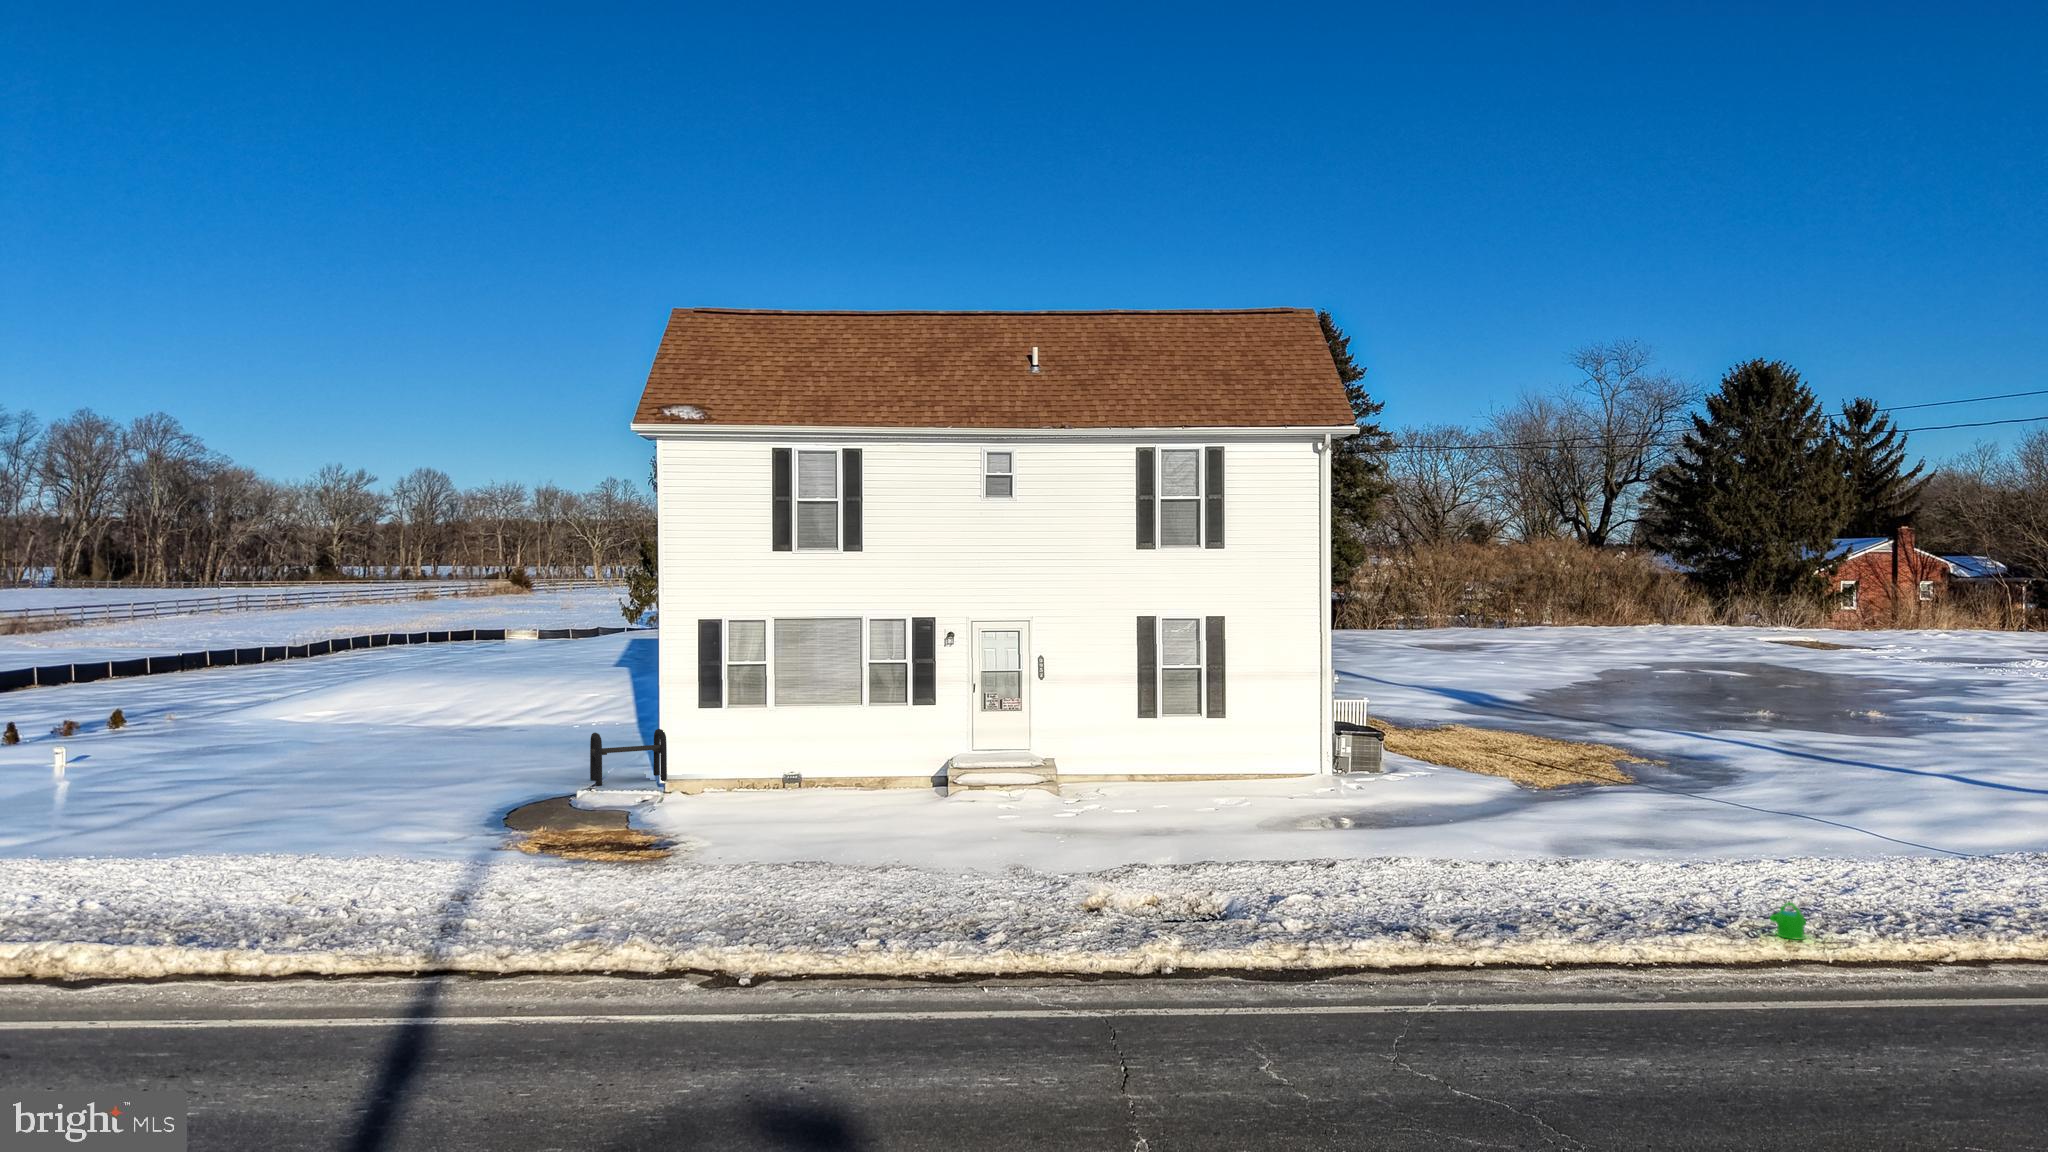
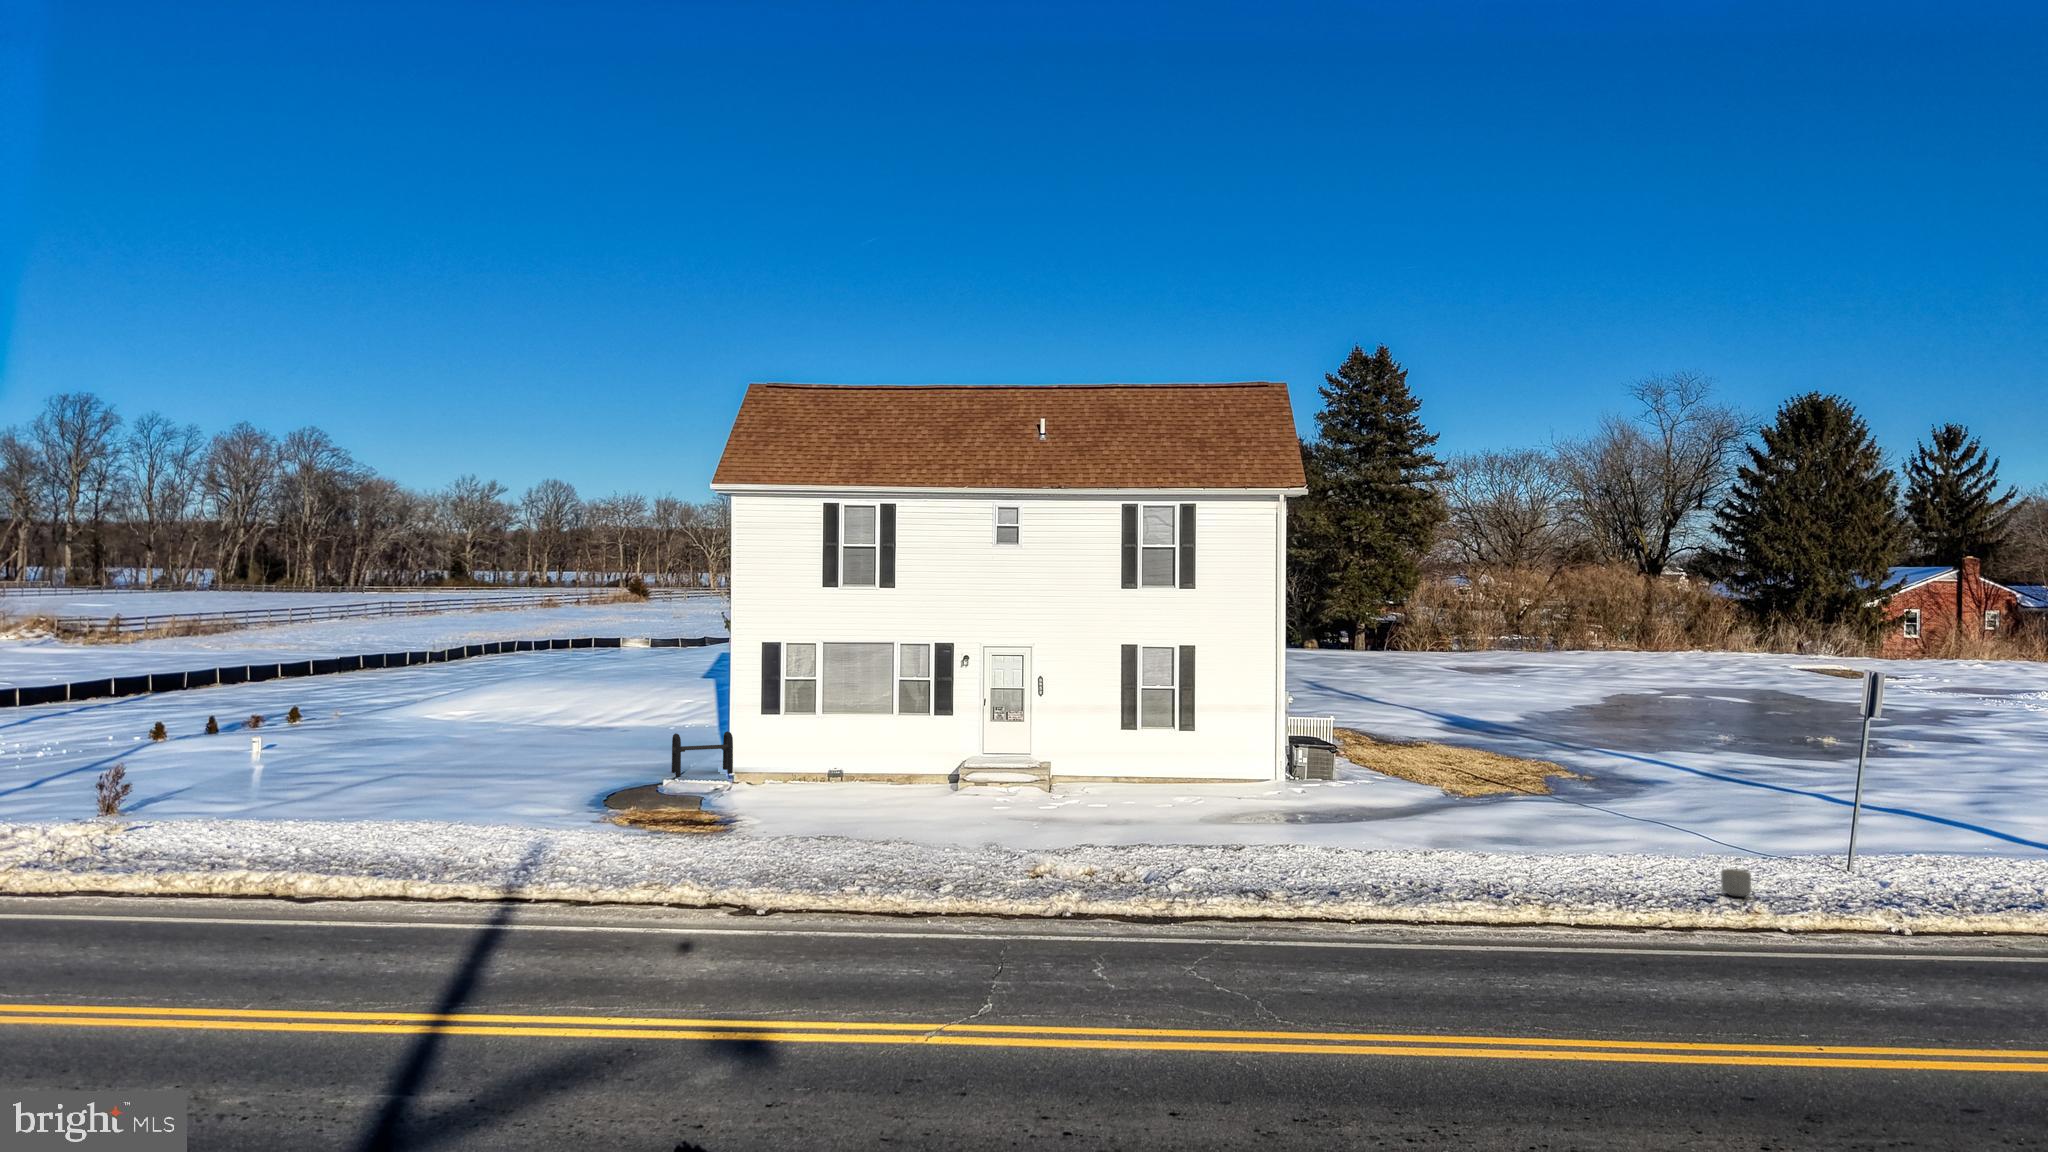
planter: none [1964,877,2006,913] -> present [1721,869,1751,897]
watering can: present [1770,902,1806,940] -> none [1542,881,1574,910]

